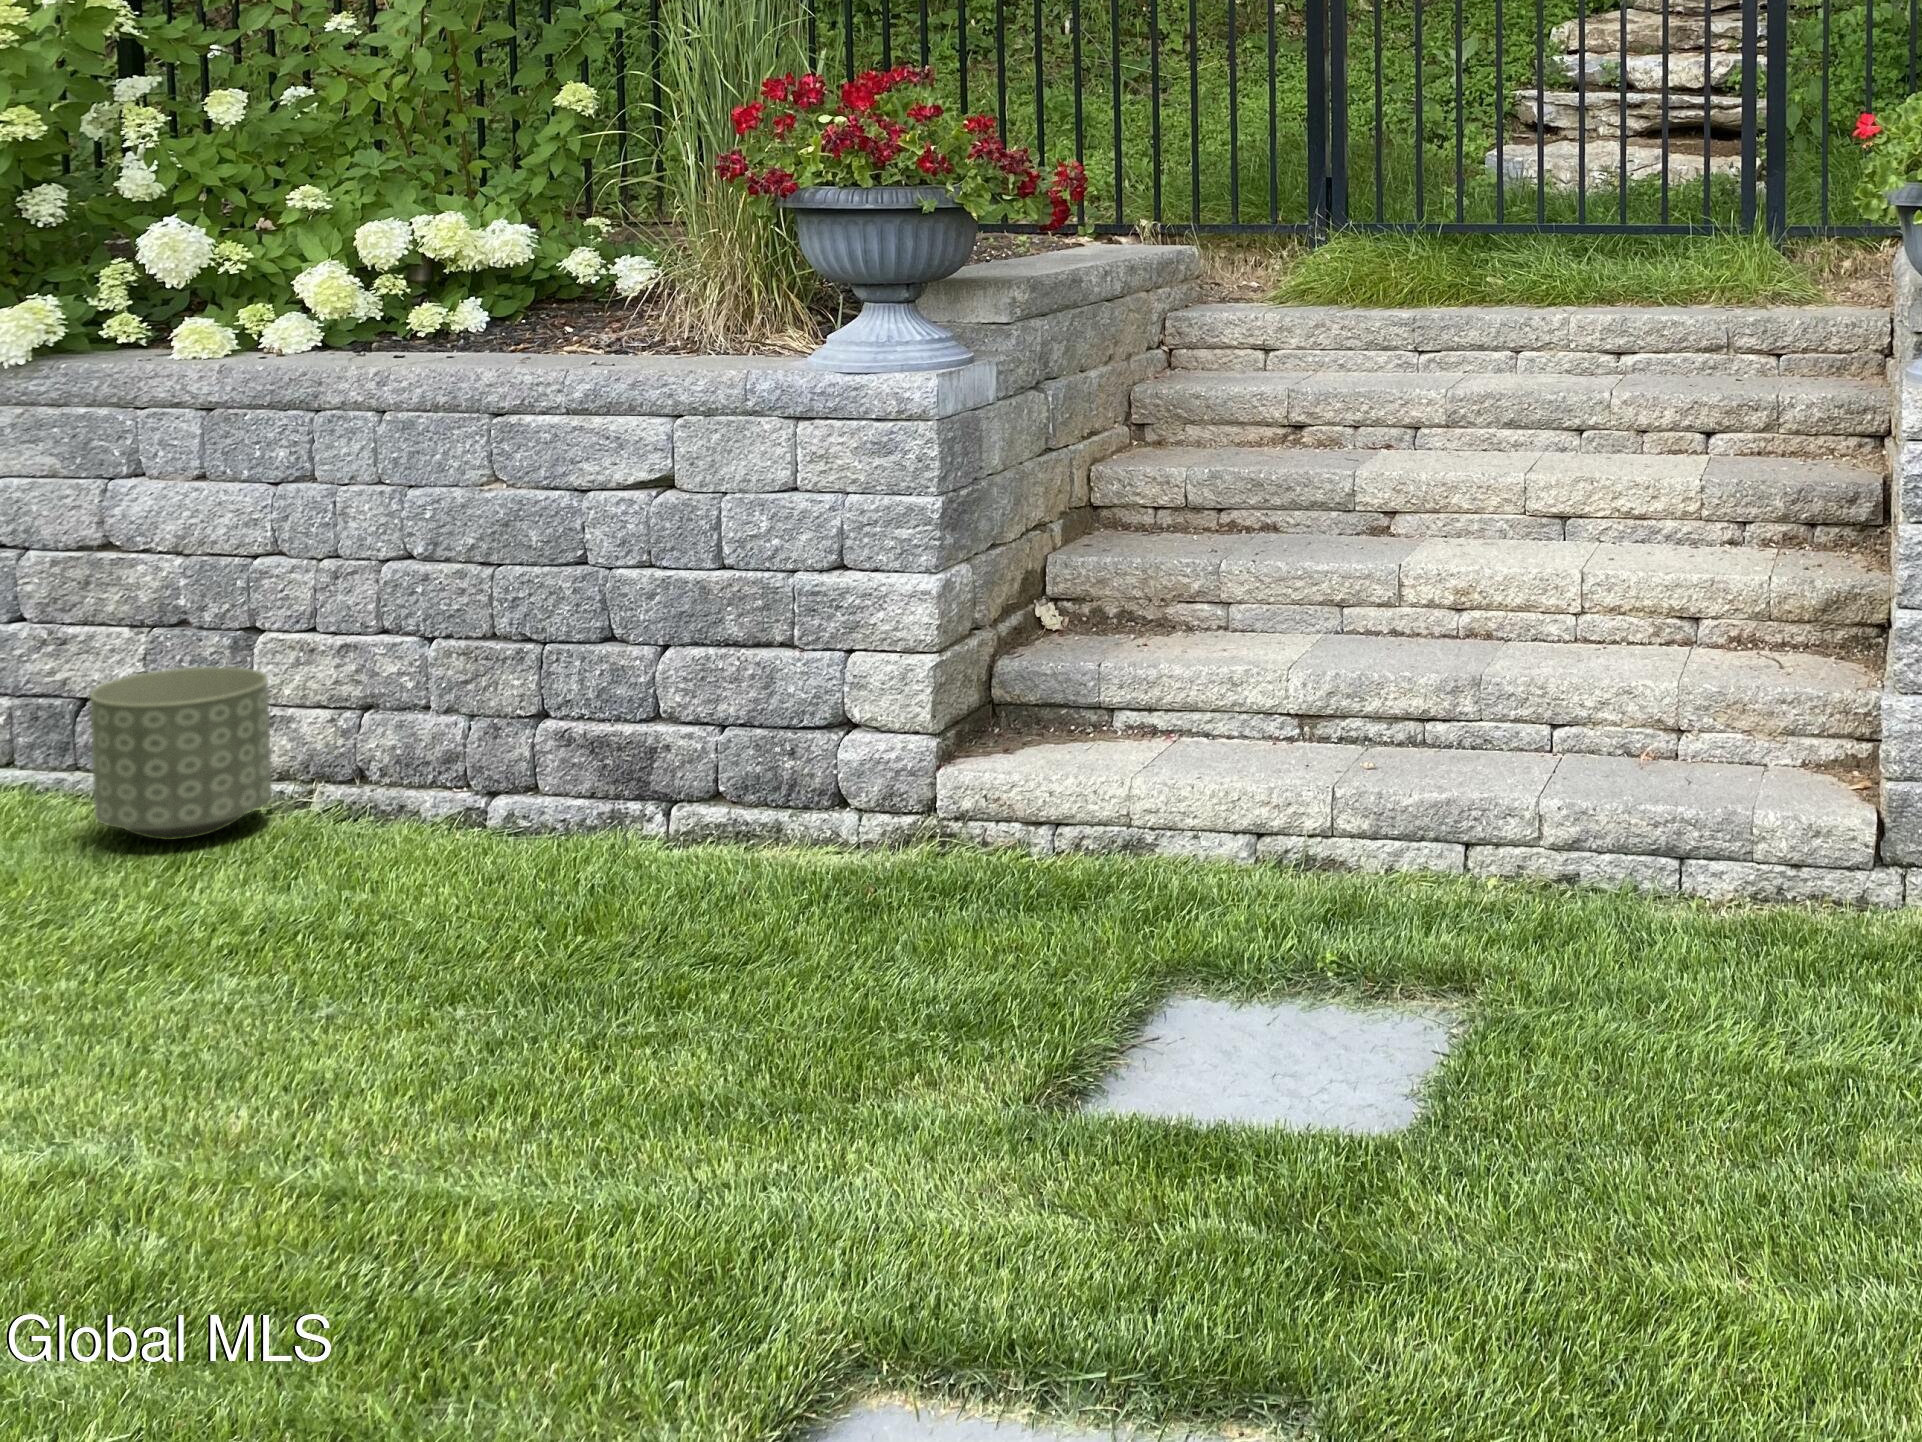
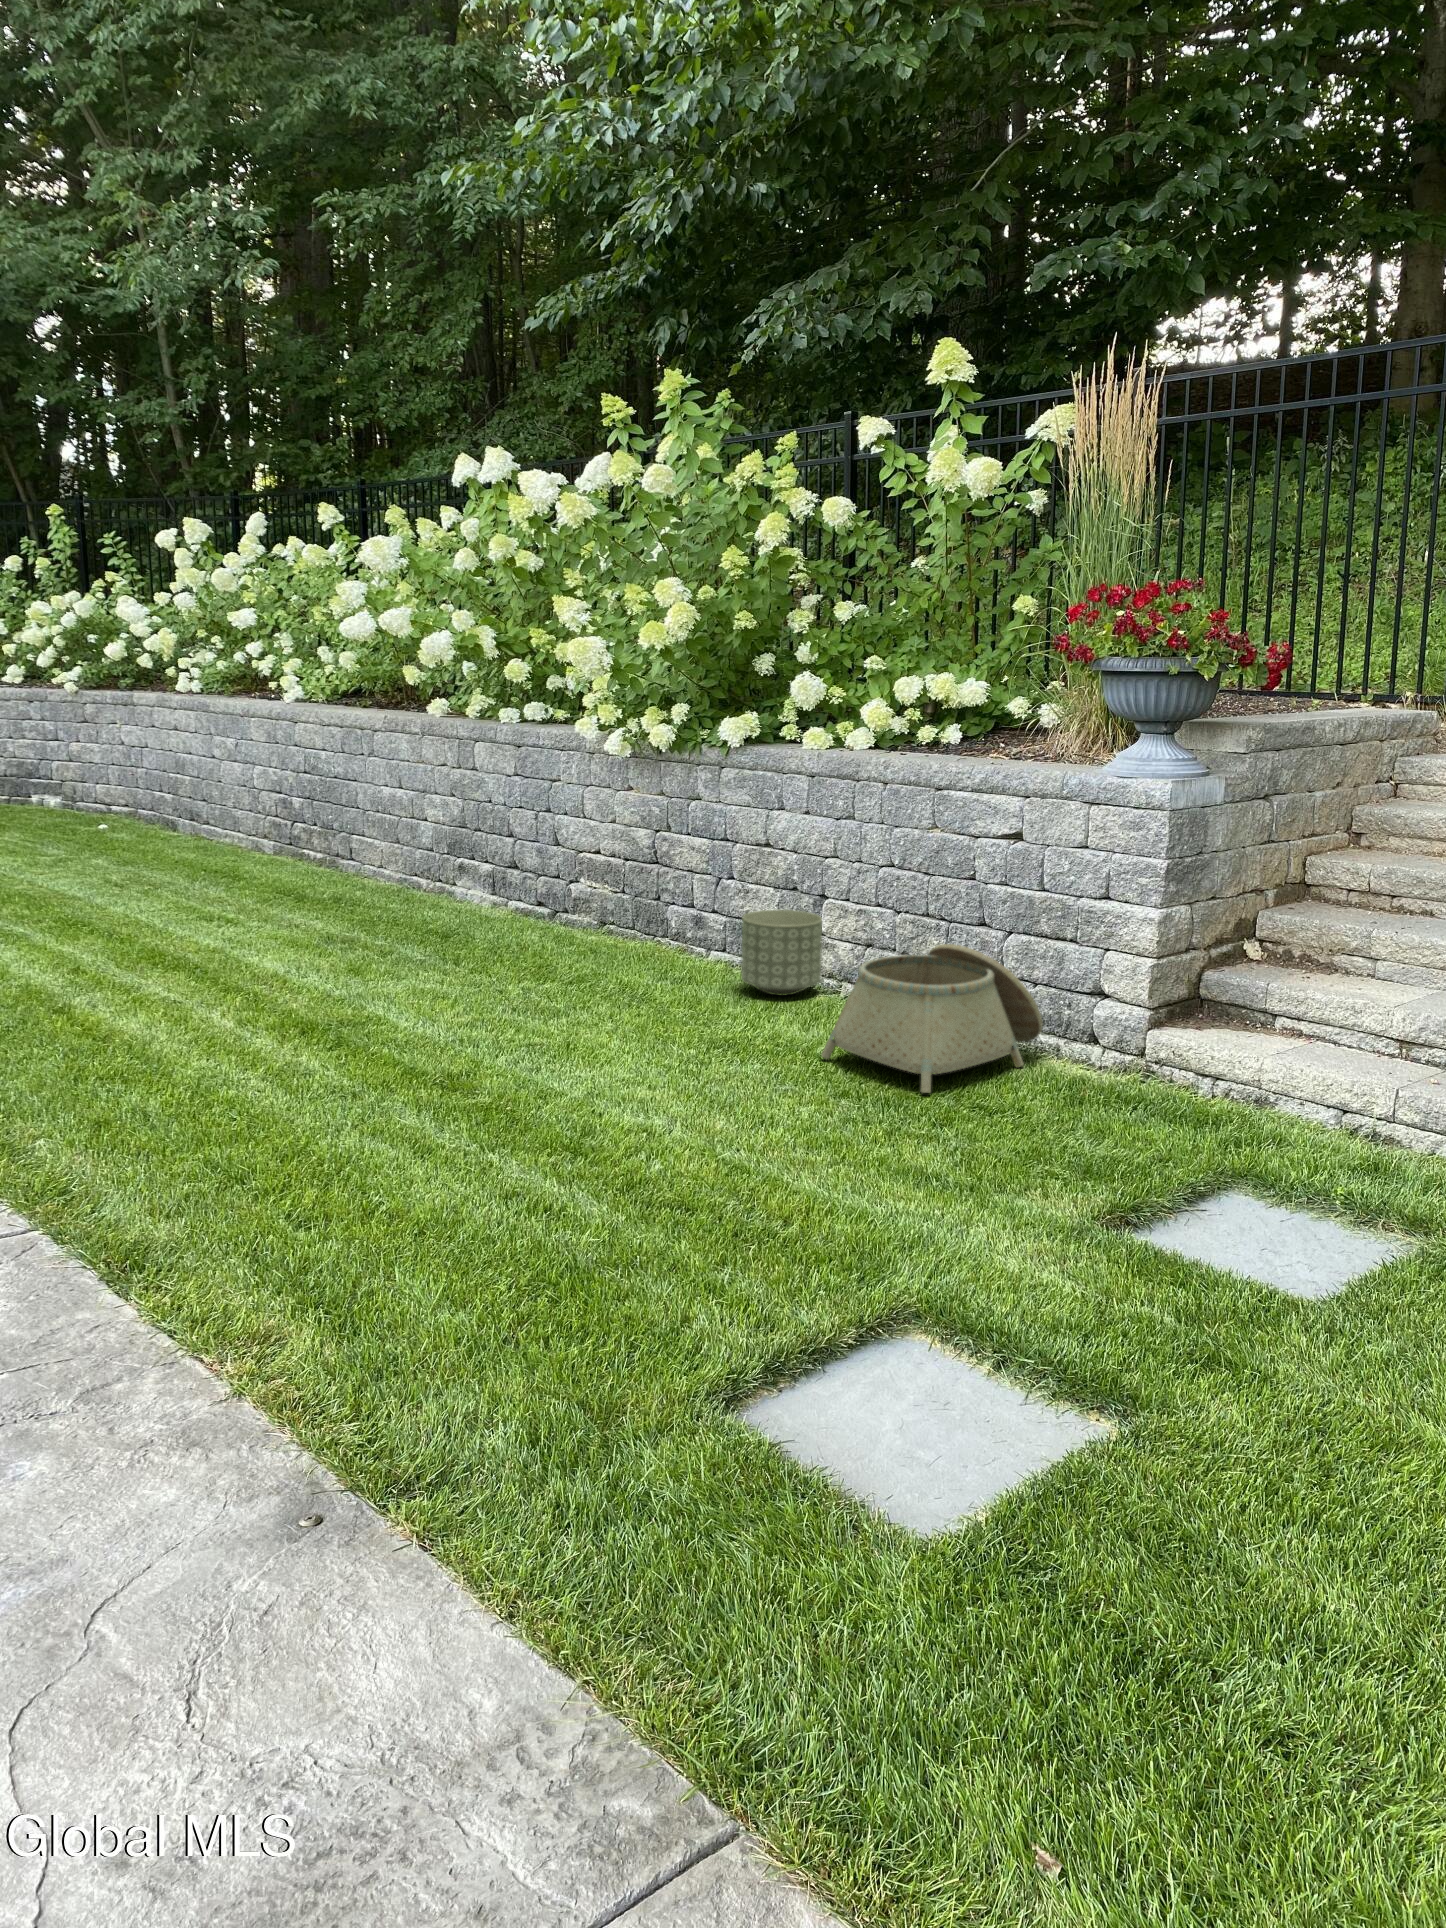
basket: none [366,683,760,954] -> present [821,944,1043,1093]

